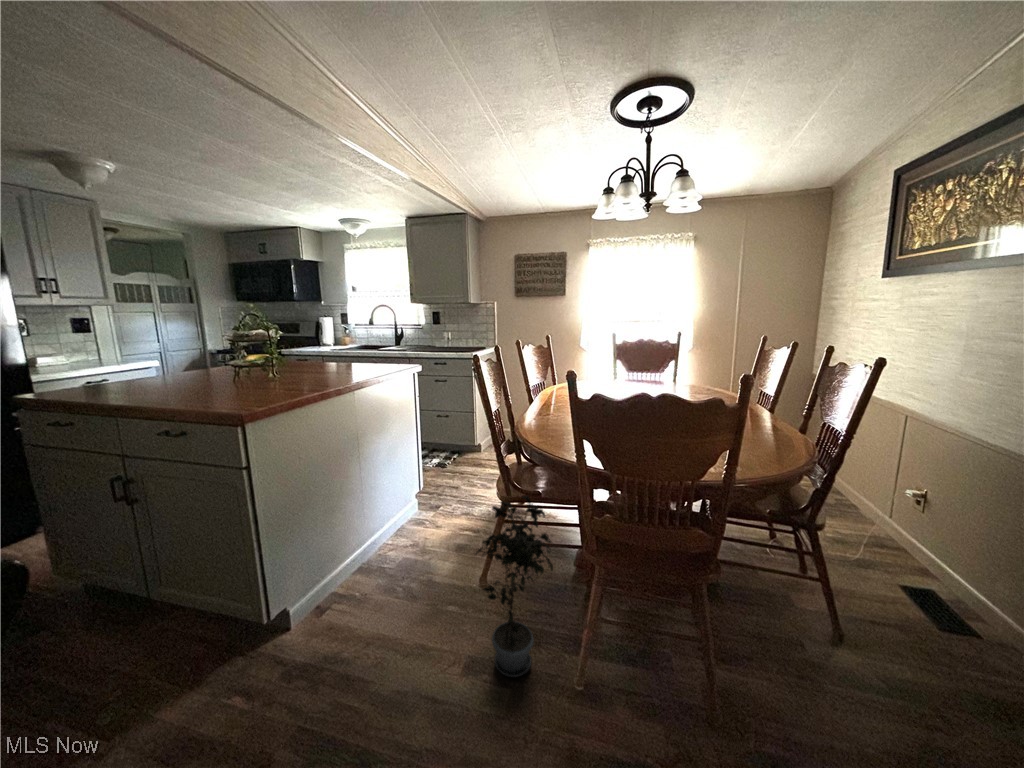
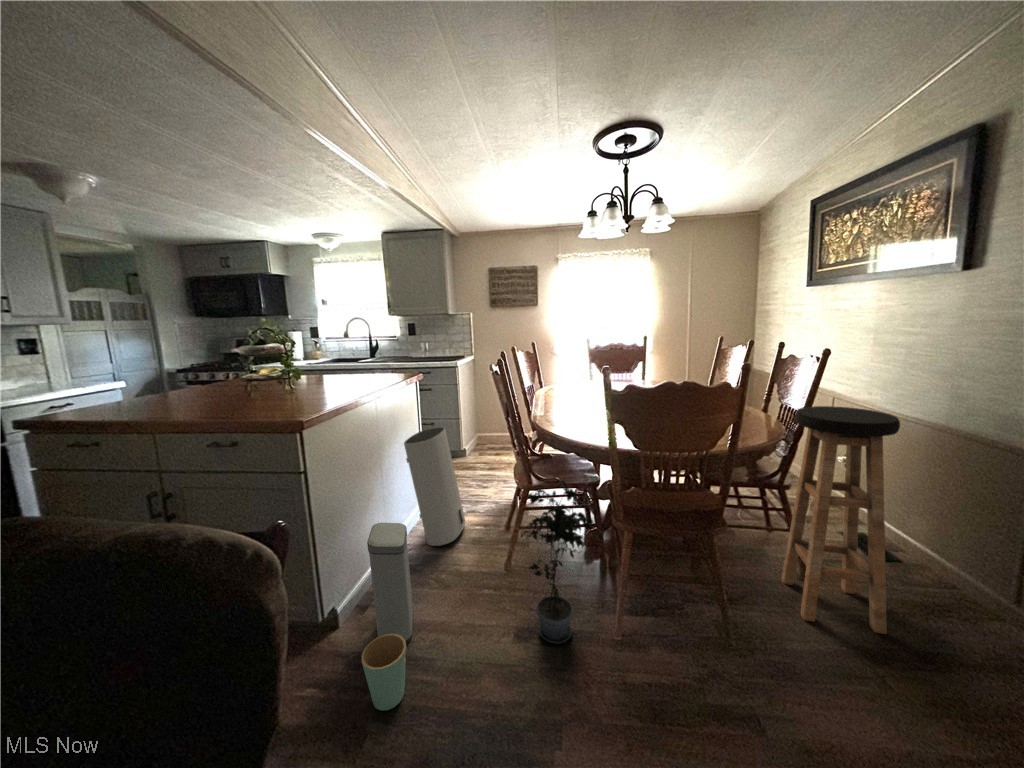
air purifier: none [390,423,456,548] -> present [404,427,465,546]
bar stool: none [803,429,968,729] -> present [782,406,900,634]
trash can: none [289,522,373,723] -> present [361,523,413,711]

